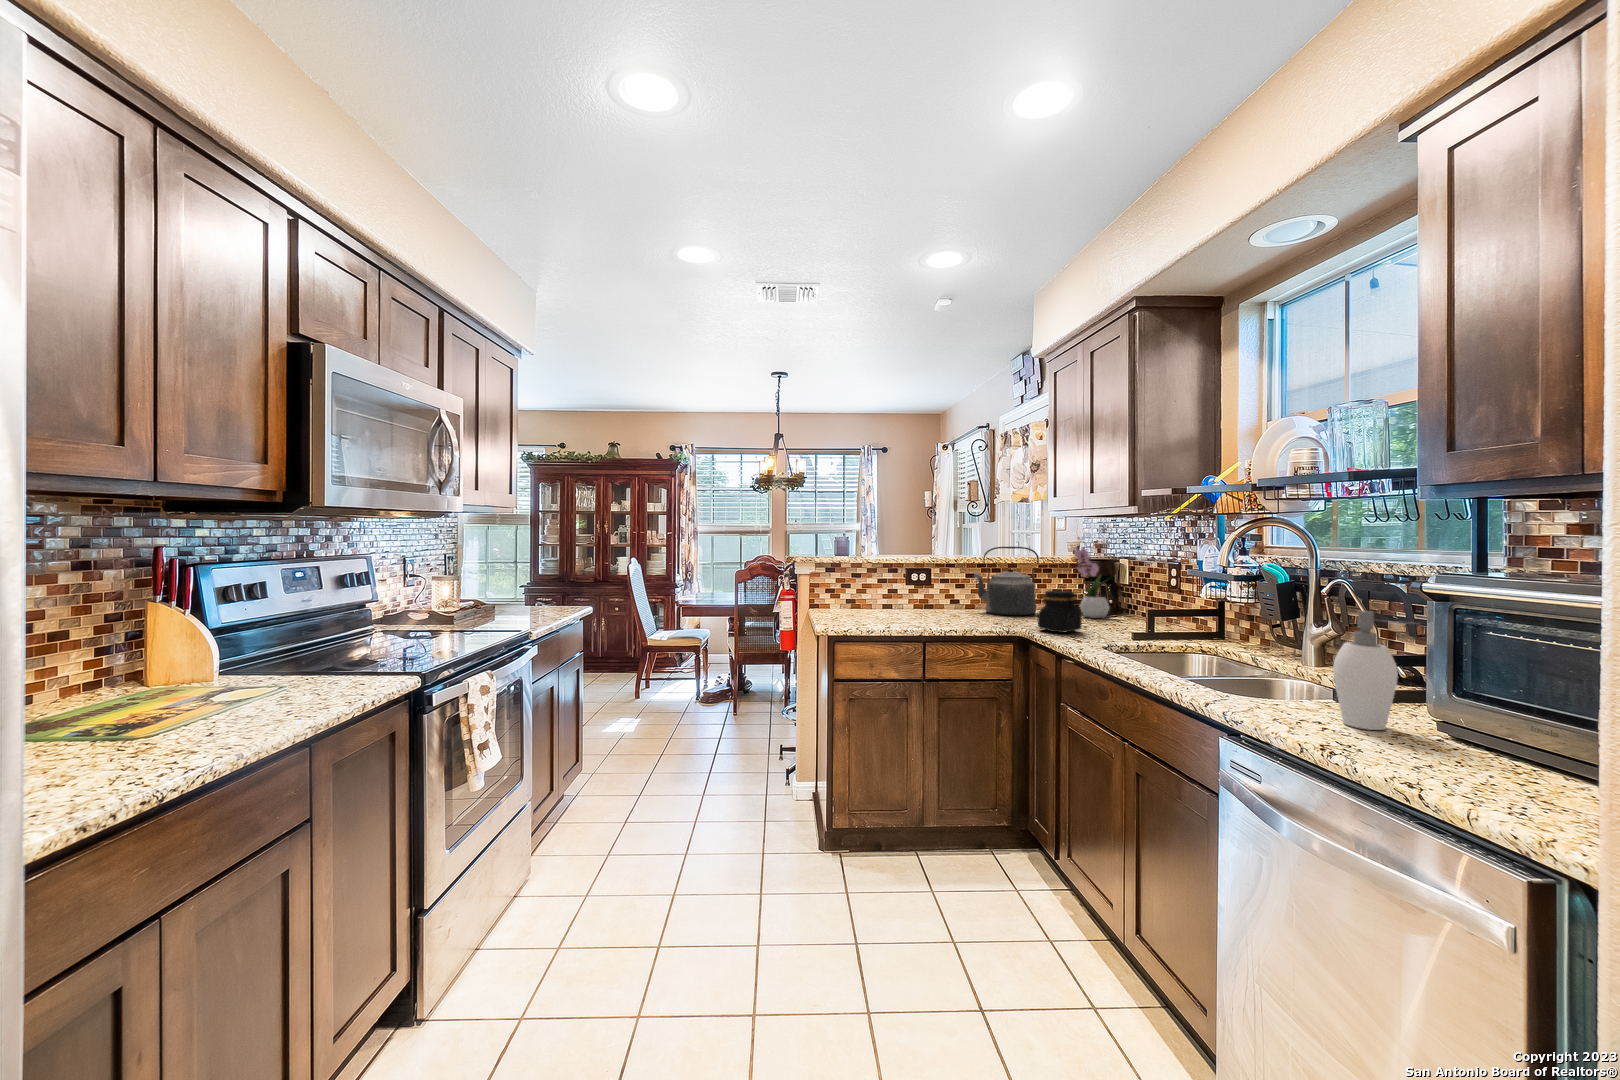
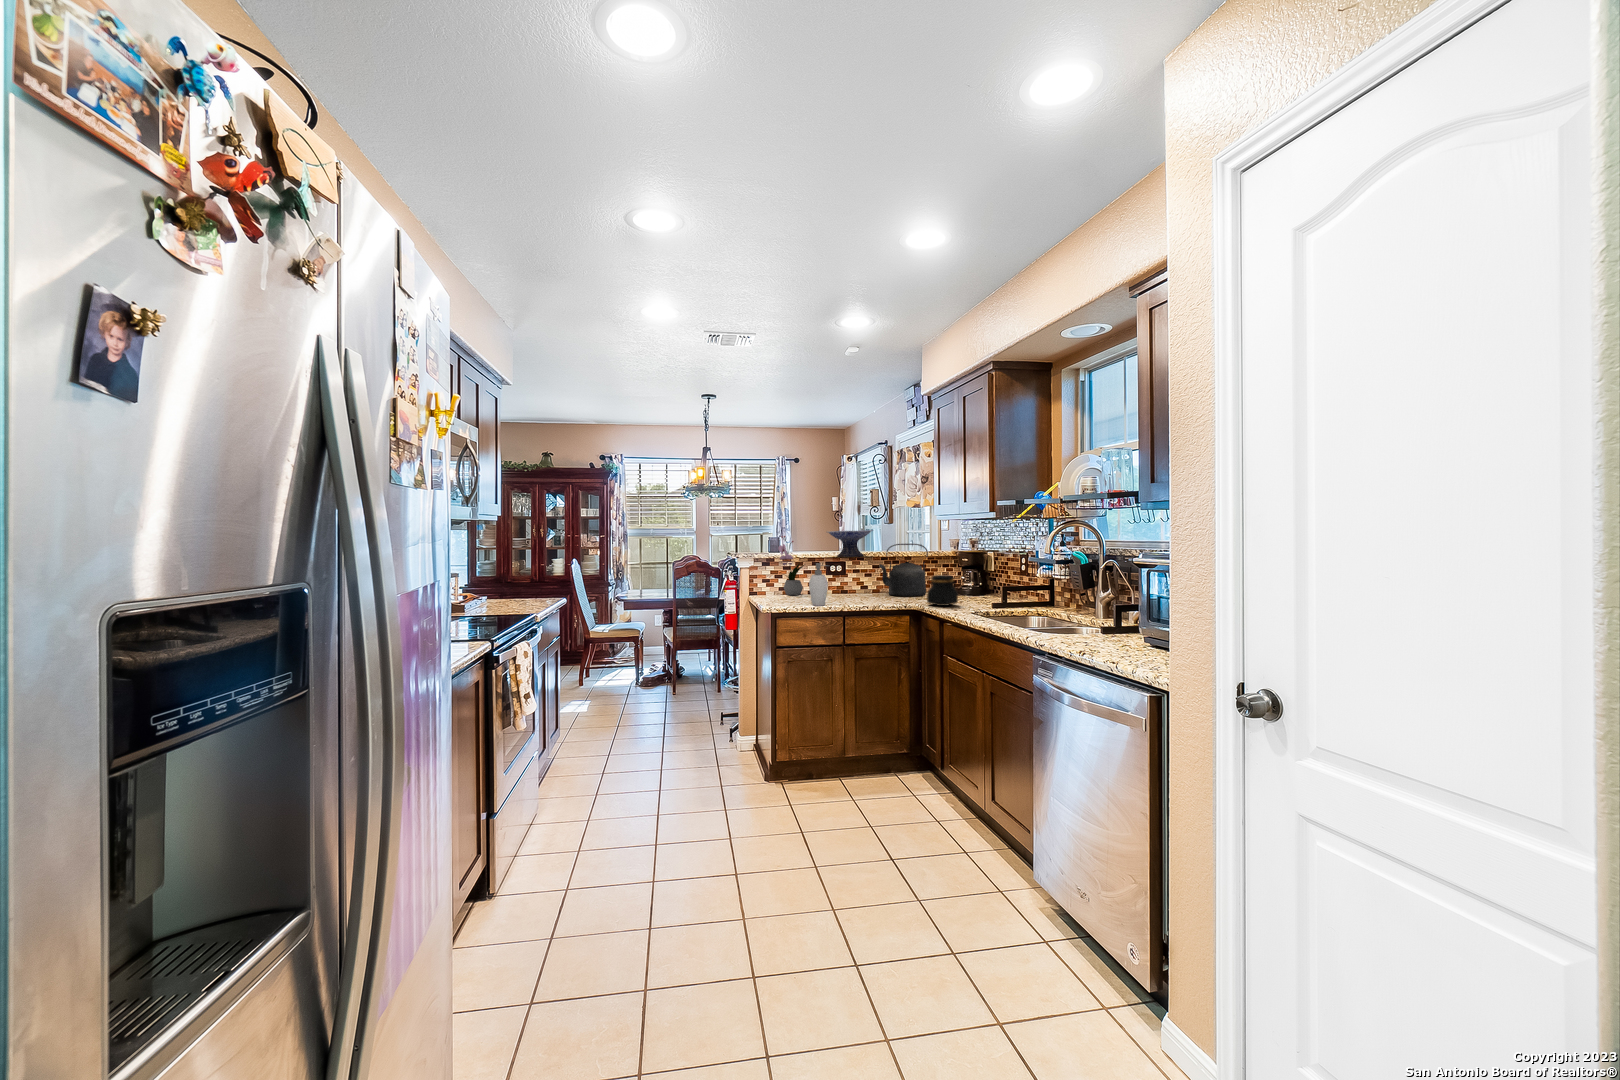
decorative bowl: none [908,529,968,562] -> present [827,530,873,557]
flower arrangement: present [1075,538,1110,618] -> present [778,536,805,595]
soap dispenser: present [1333,611,1413,730] -> present [809,563,828,606]

